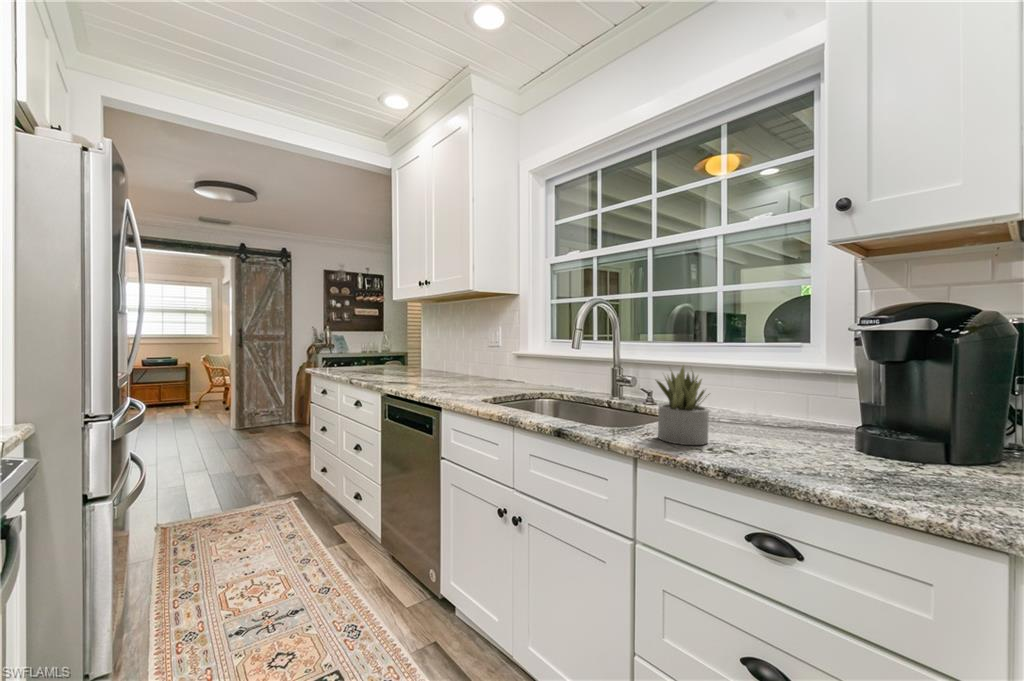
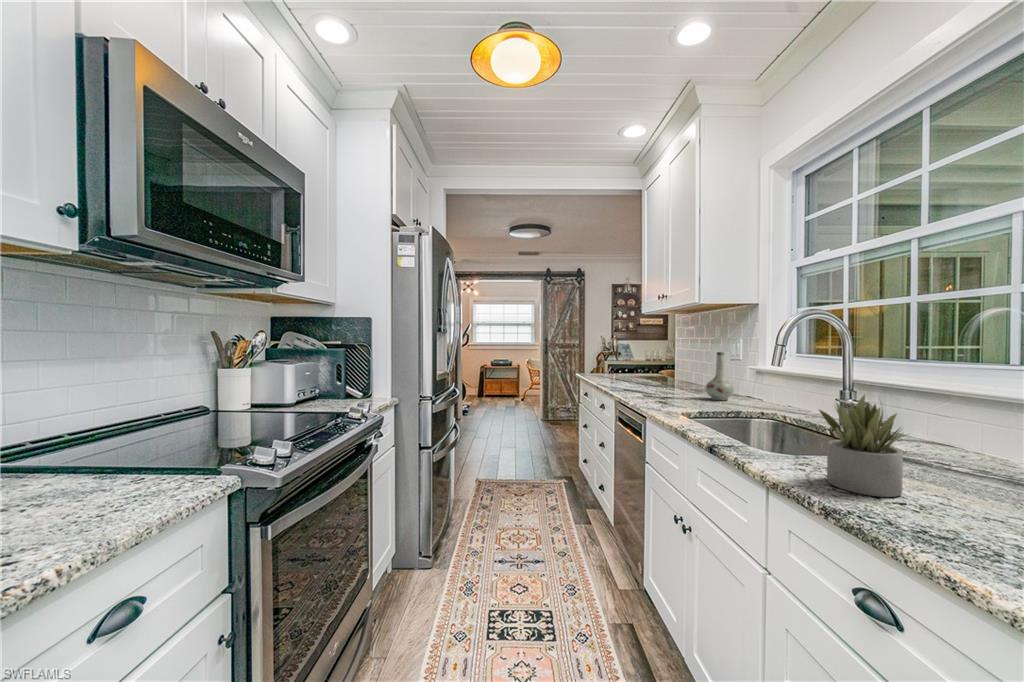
vase: none [477,339,502,386] -> present [705,352,734,400]

